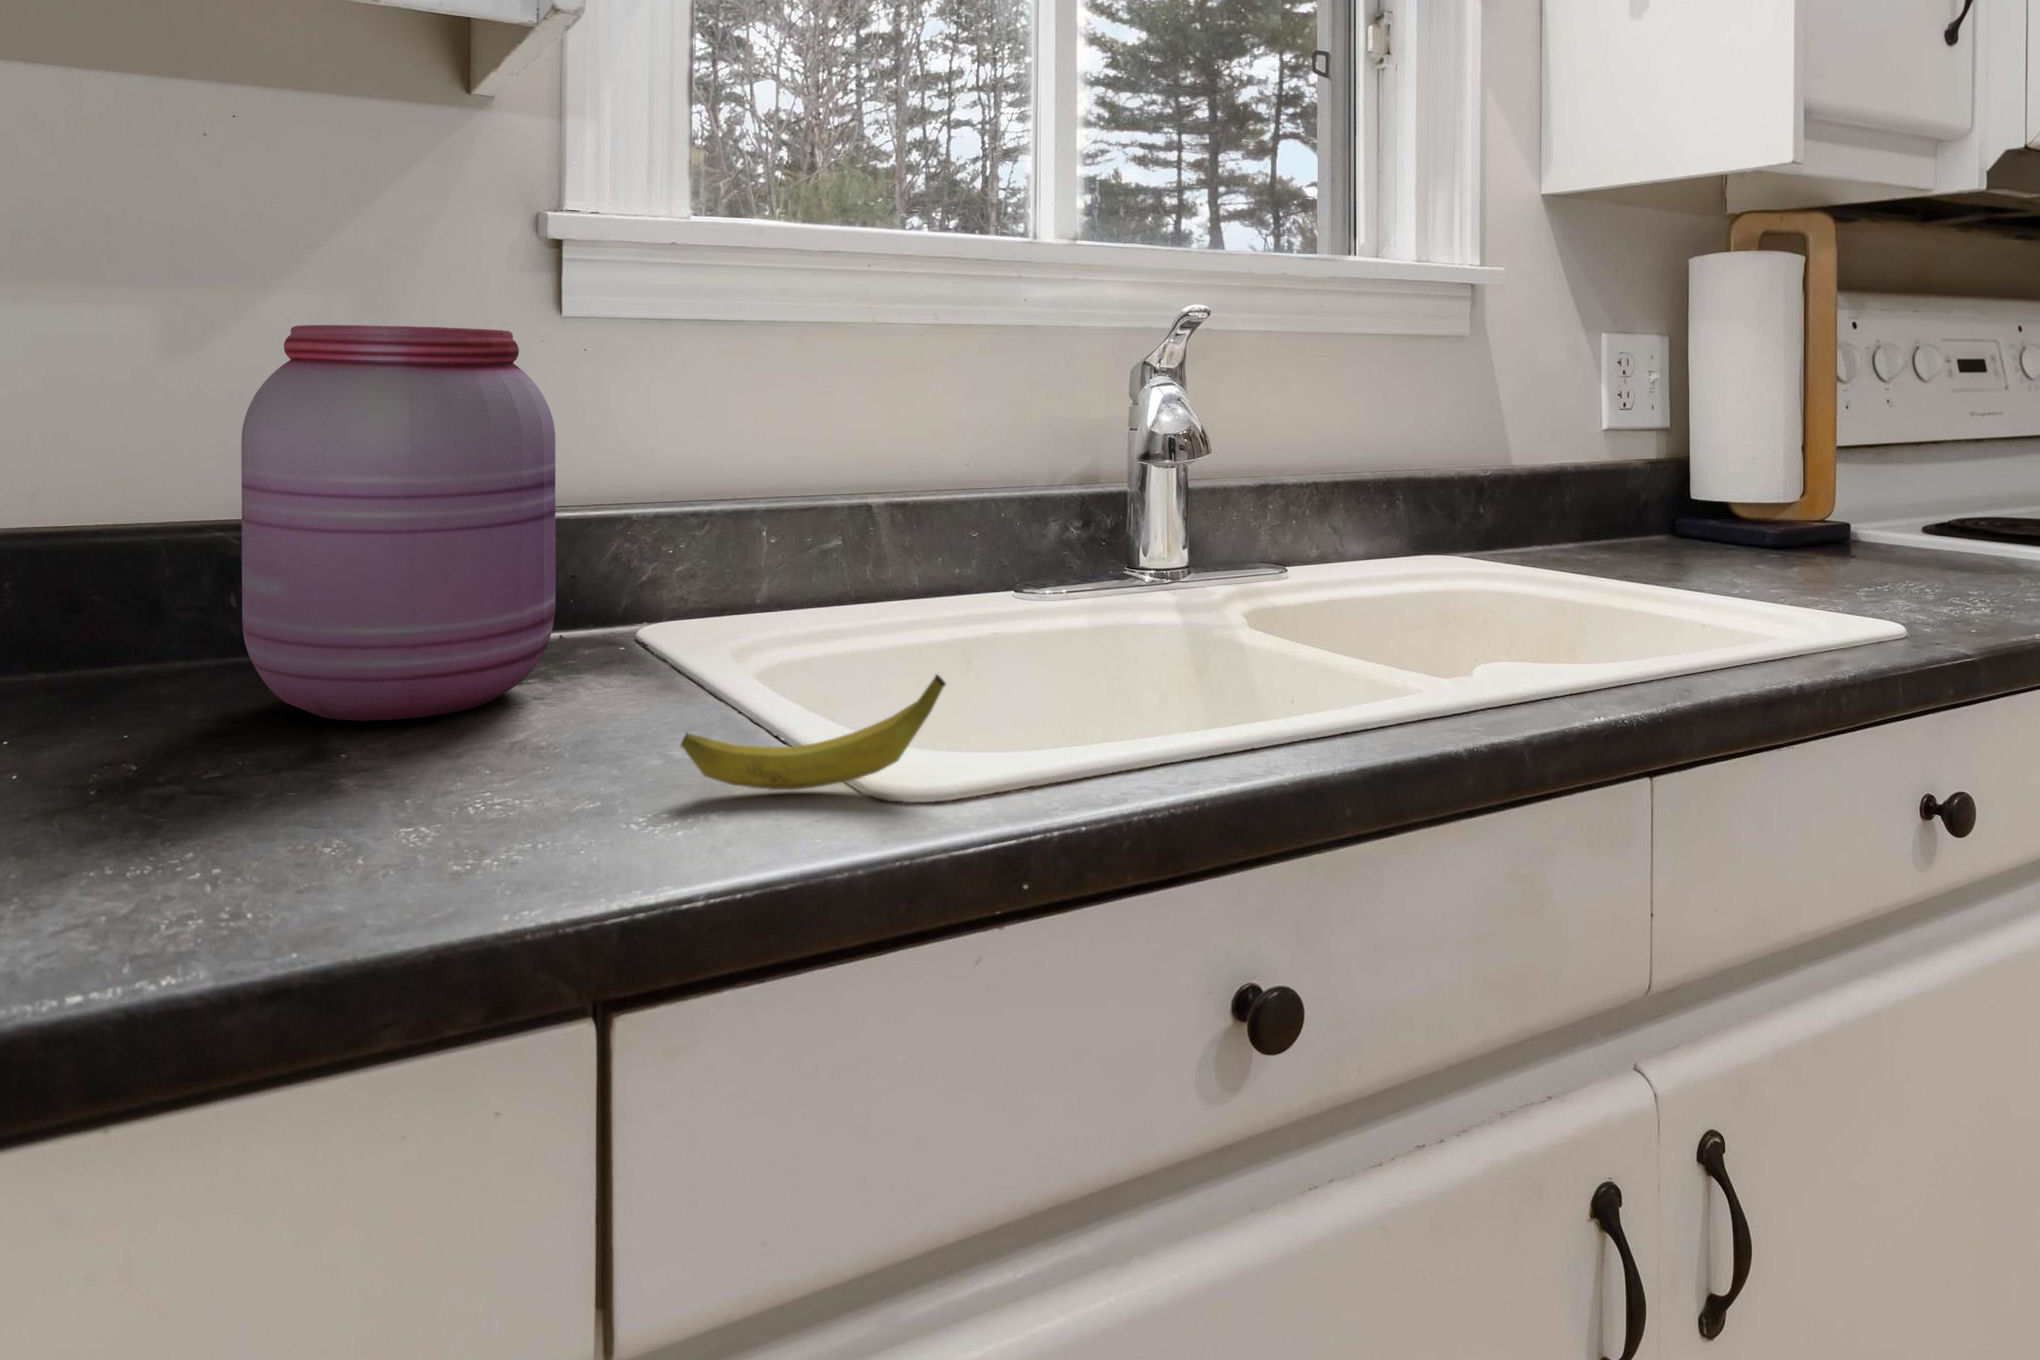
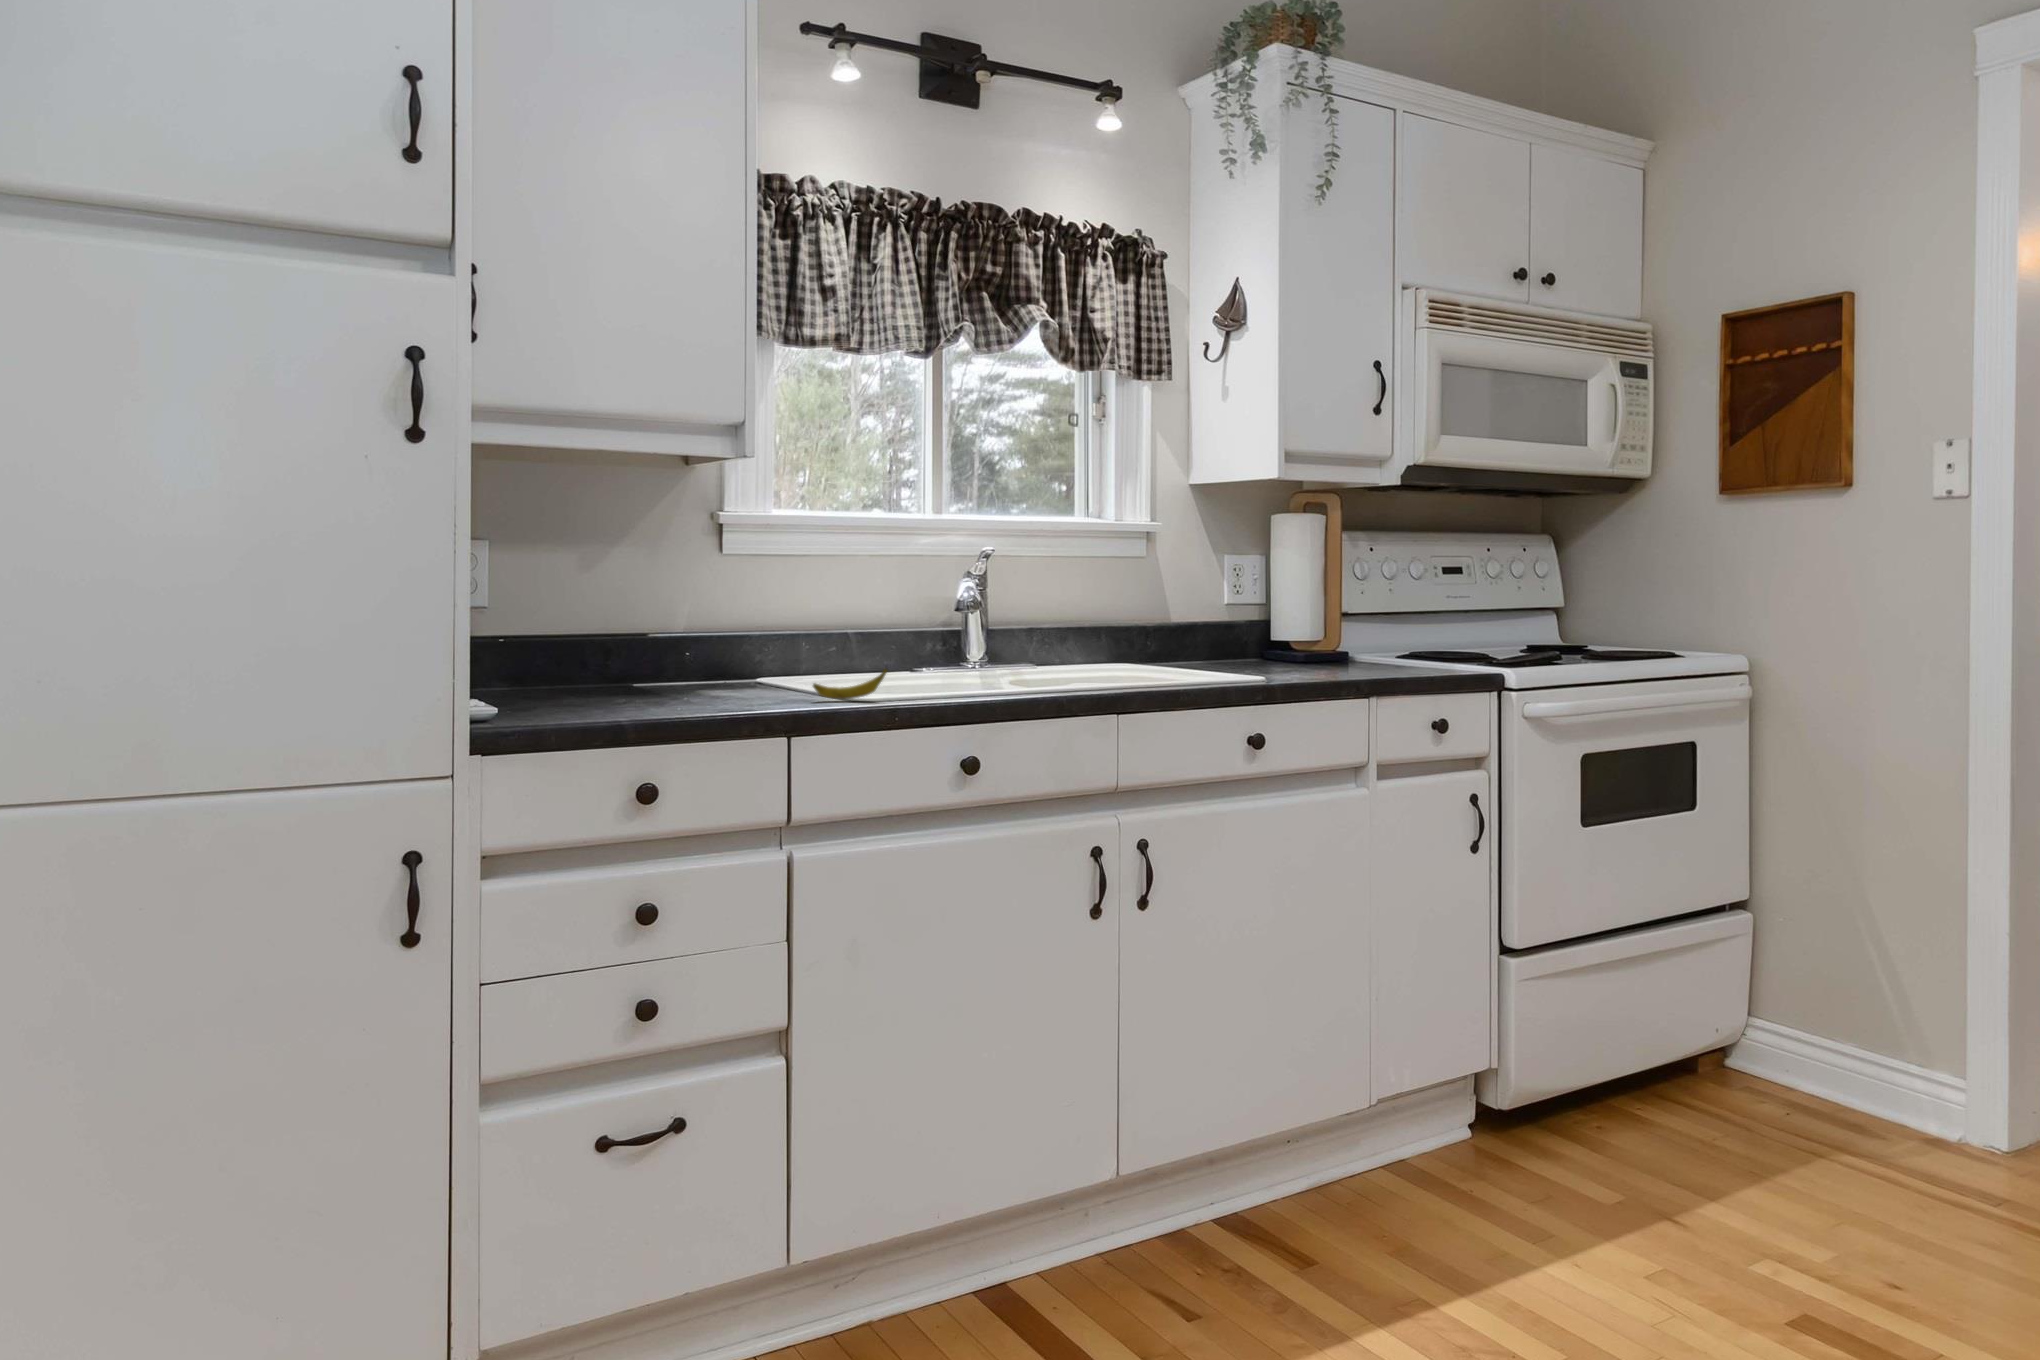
jar: present [241,325,556,721] -> none [658,566,754,692]

